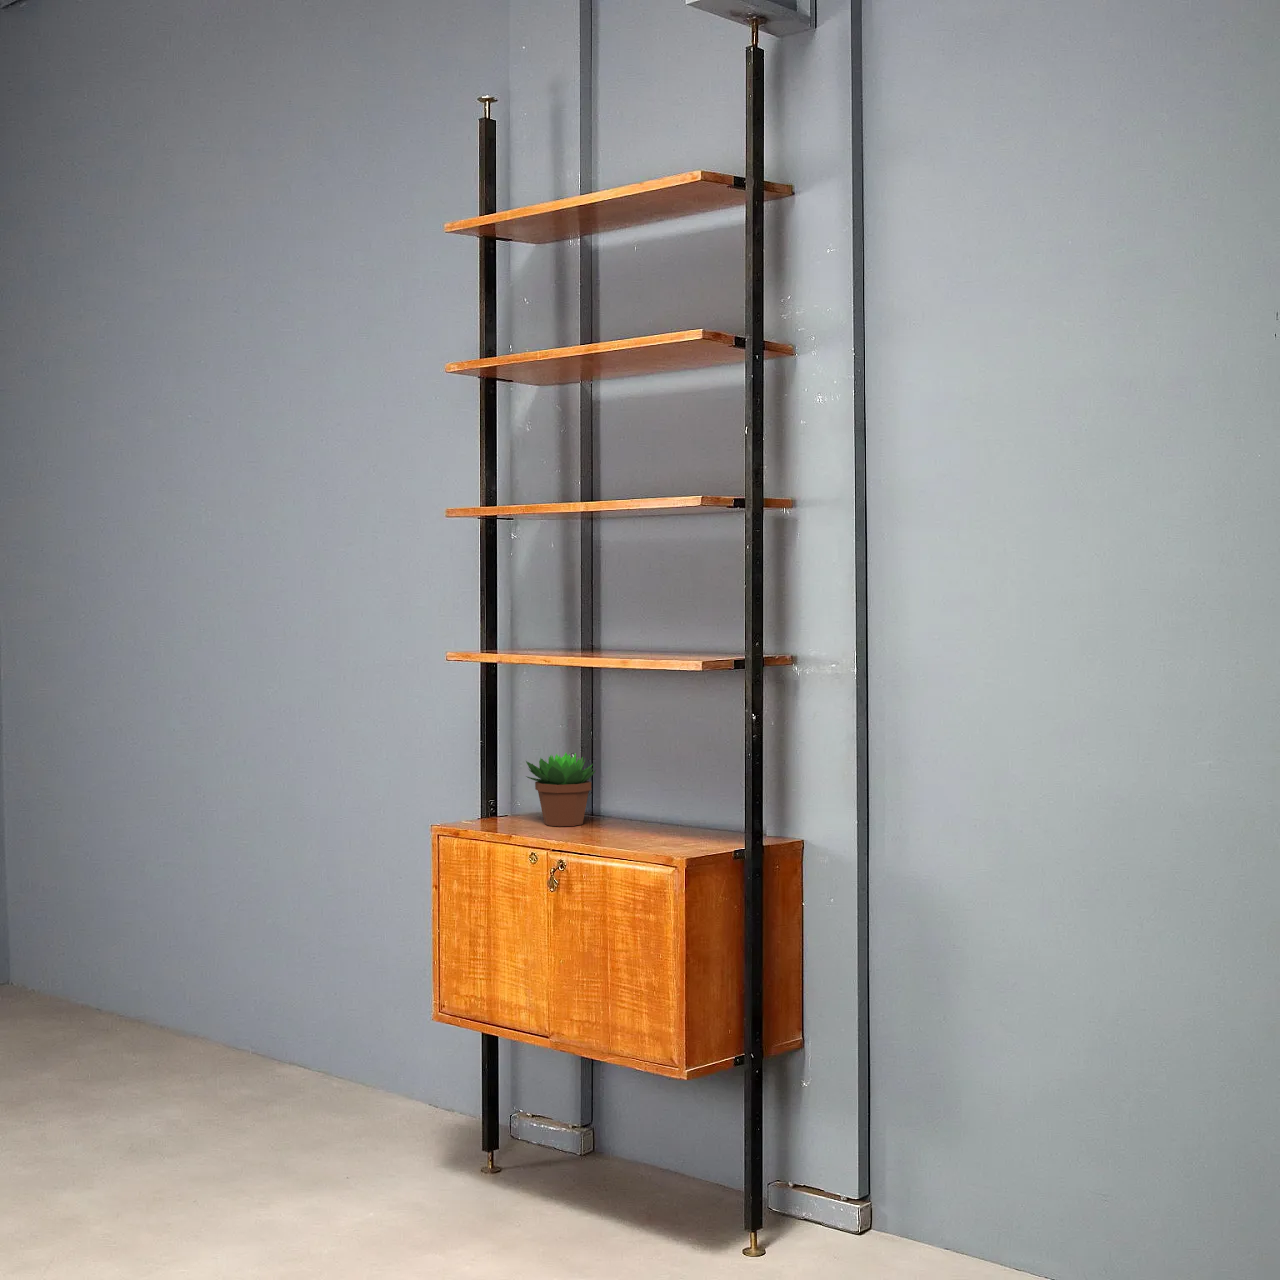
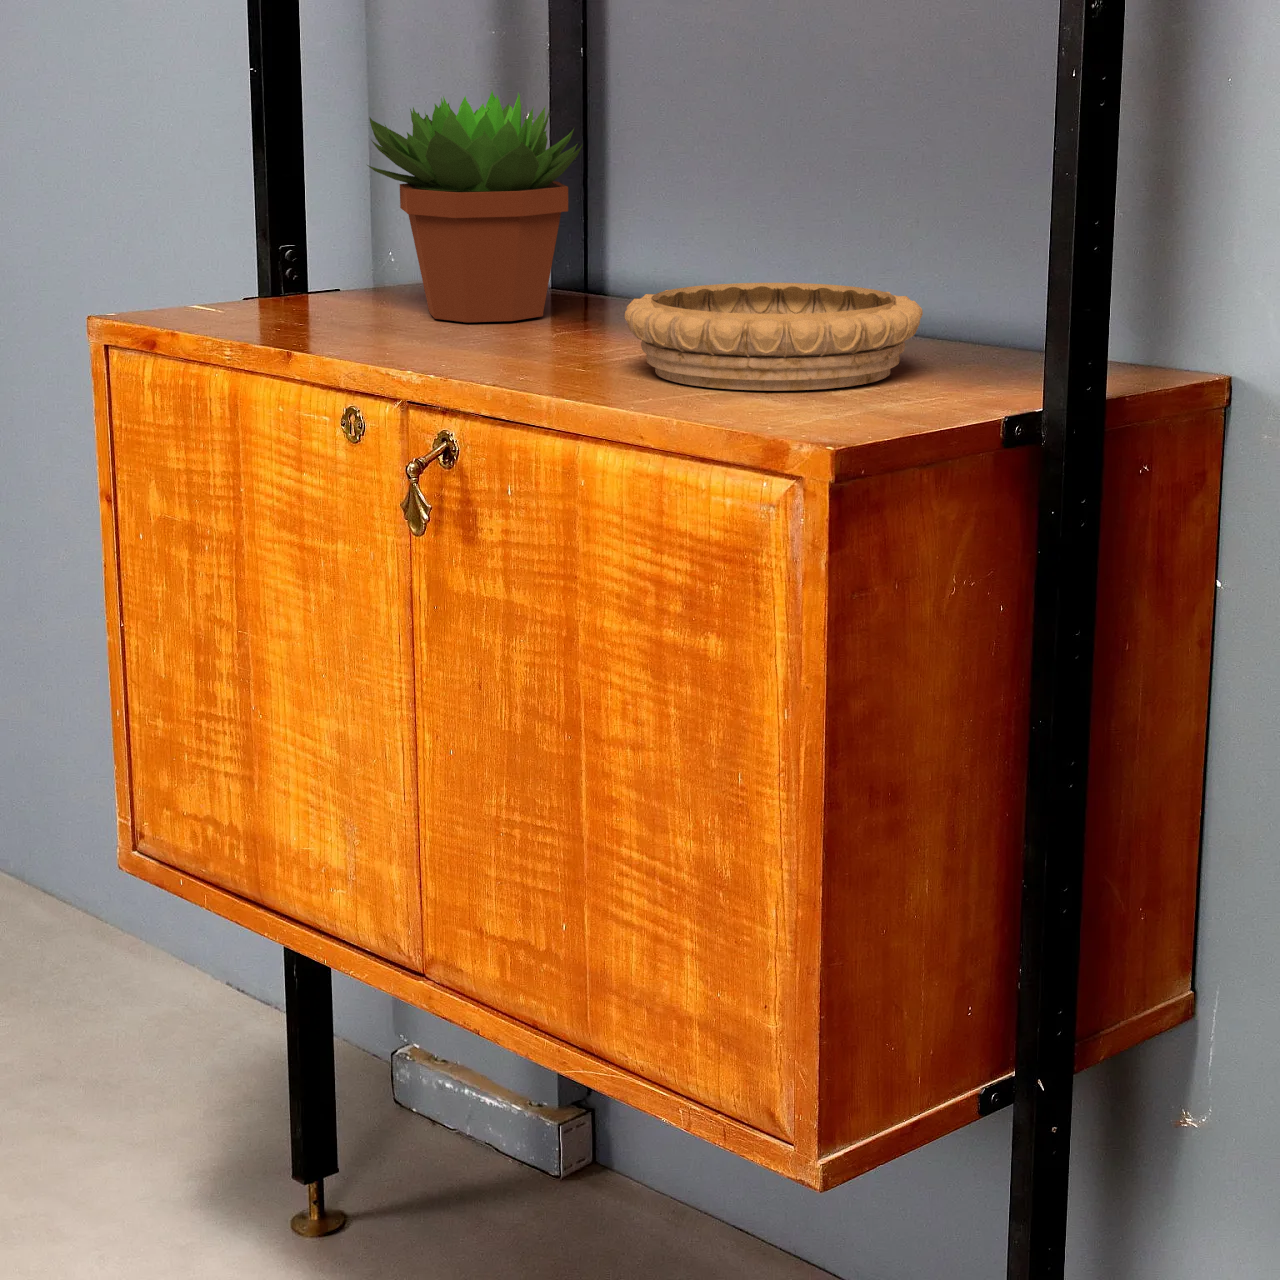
decorative bowl: none [618,813,708,845] -> present [625,283,923,390]

